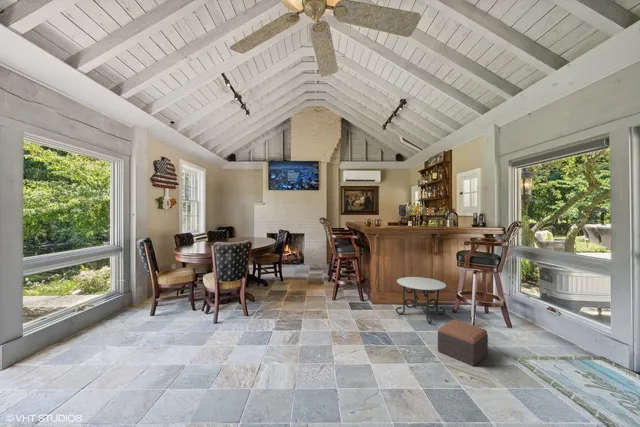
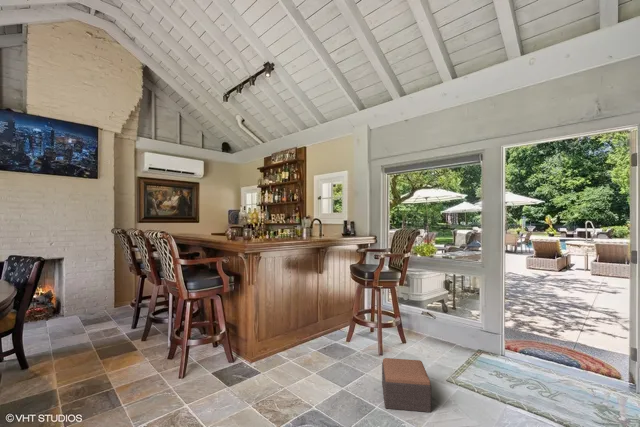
side table: present [396,277,446,323] -> none [289,307,350,369]

